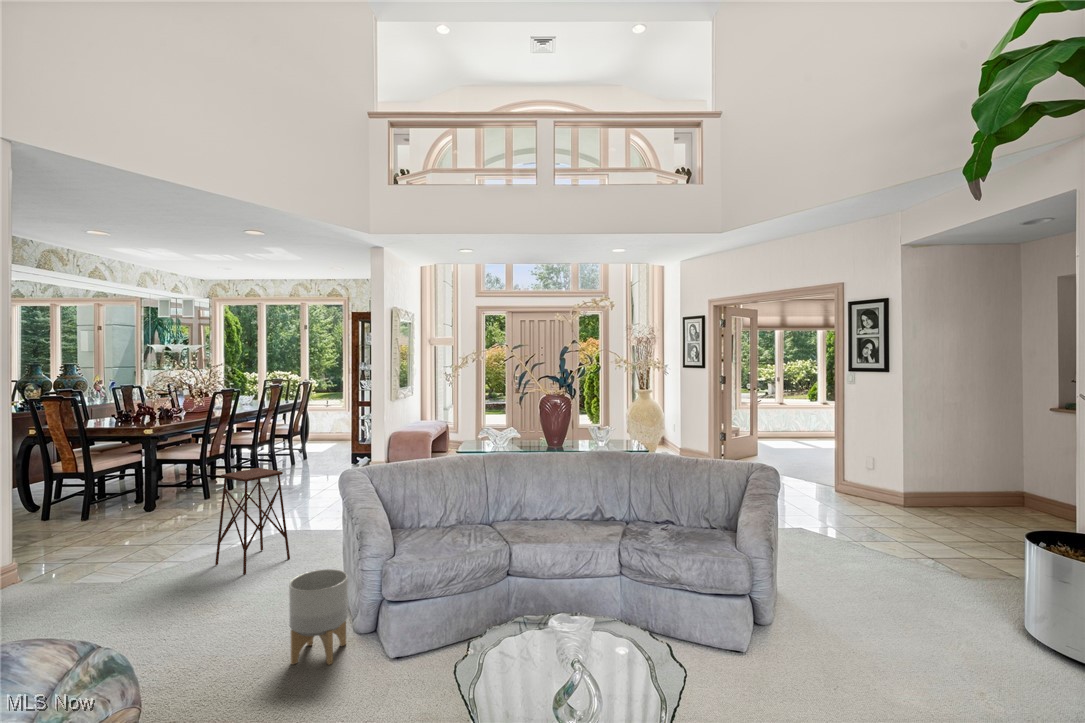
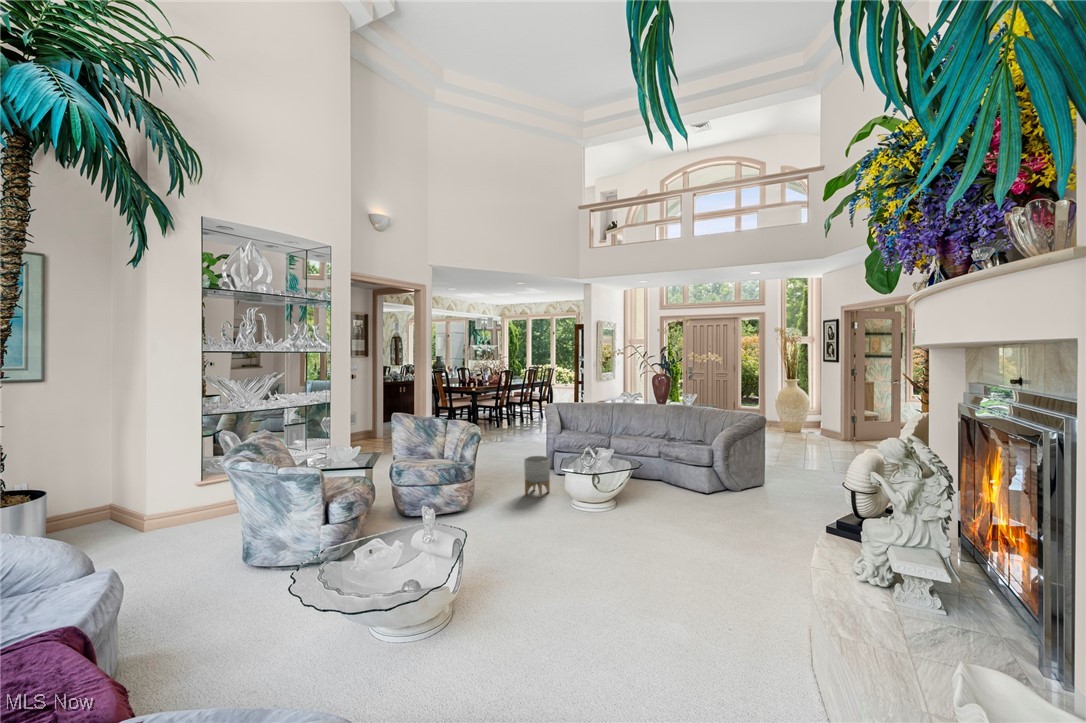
side table: present [215,468,290,575] -> none [499,411,533,462]

